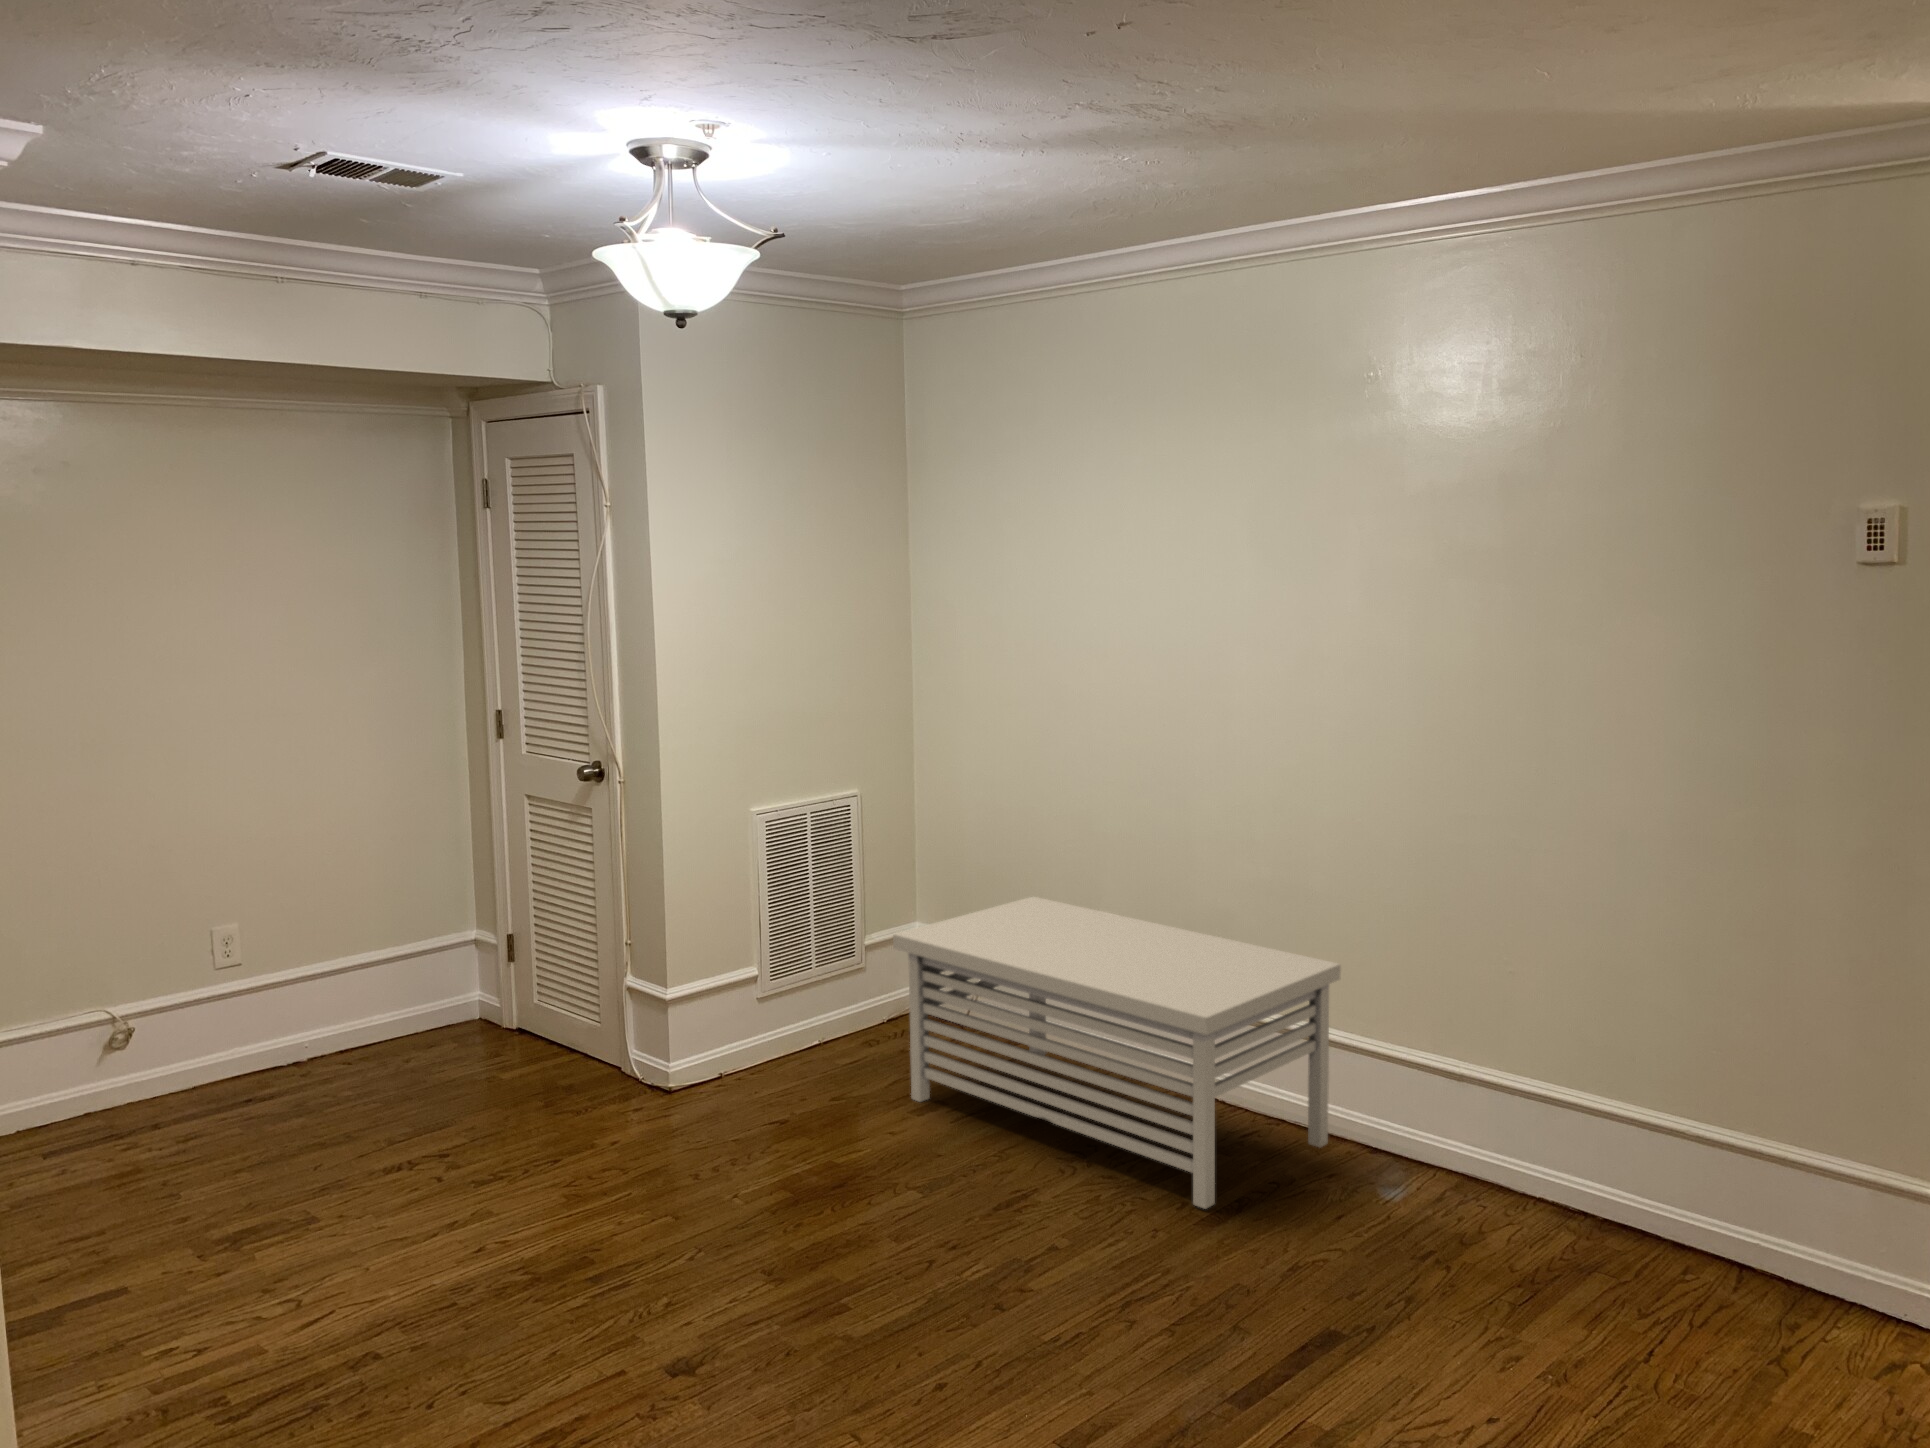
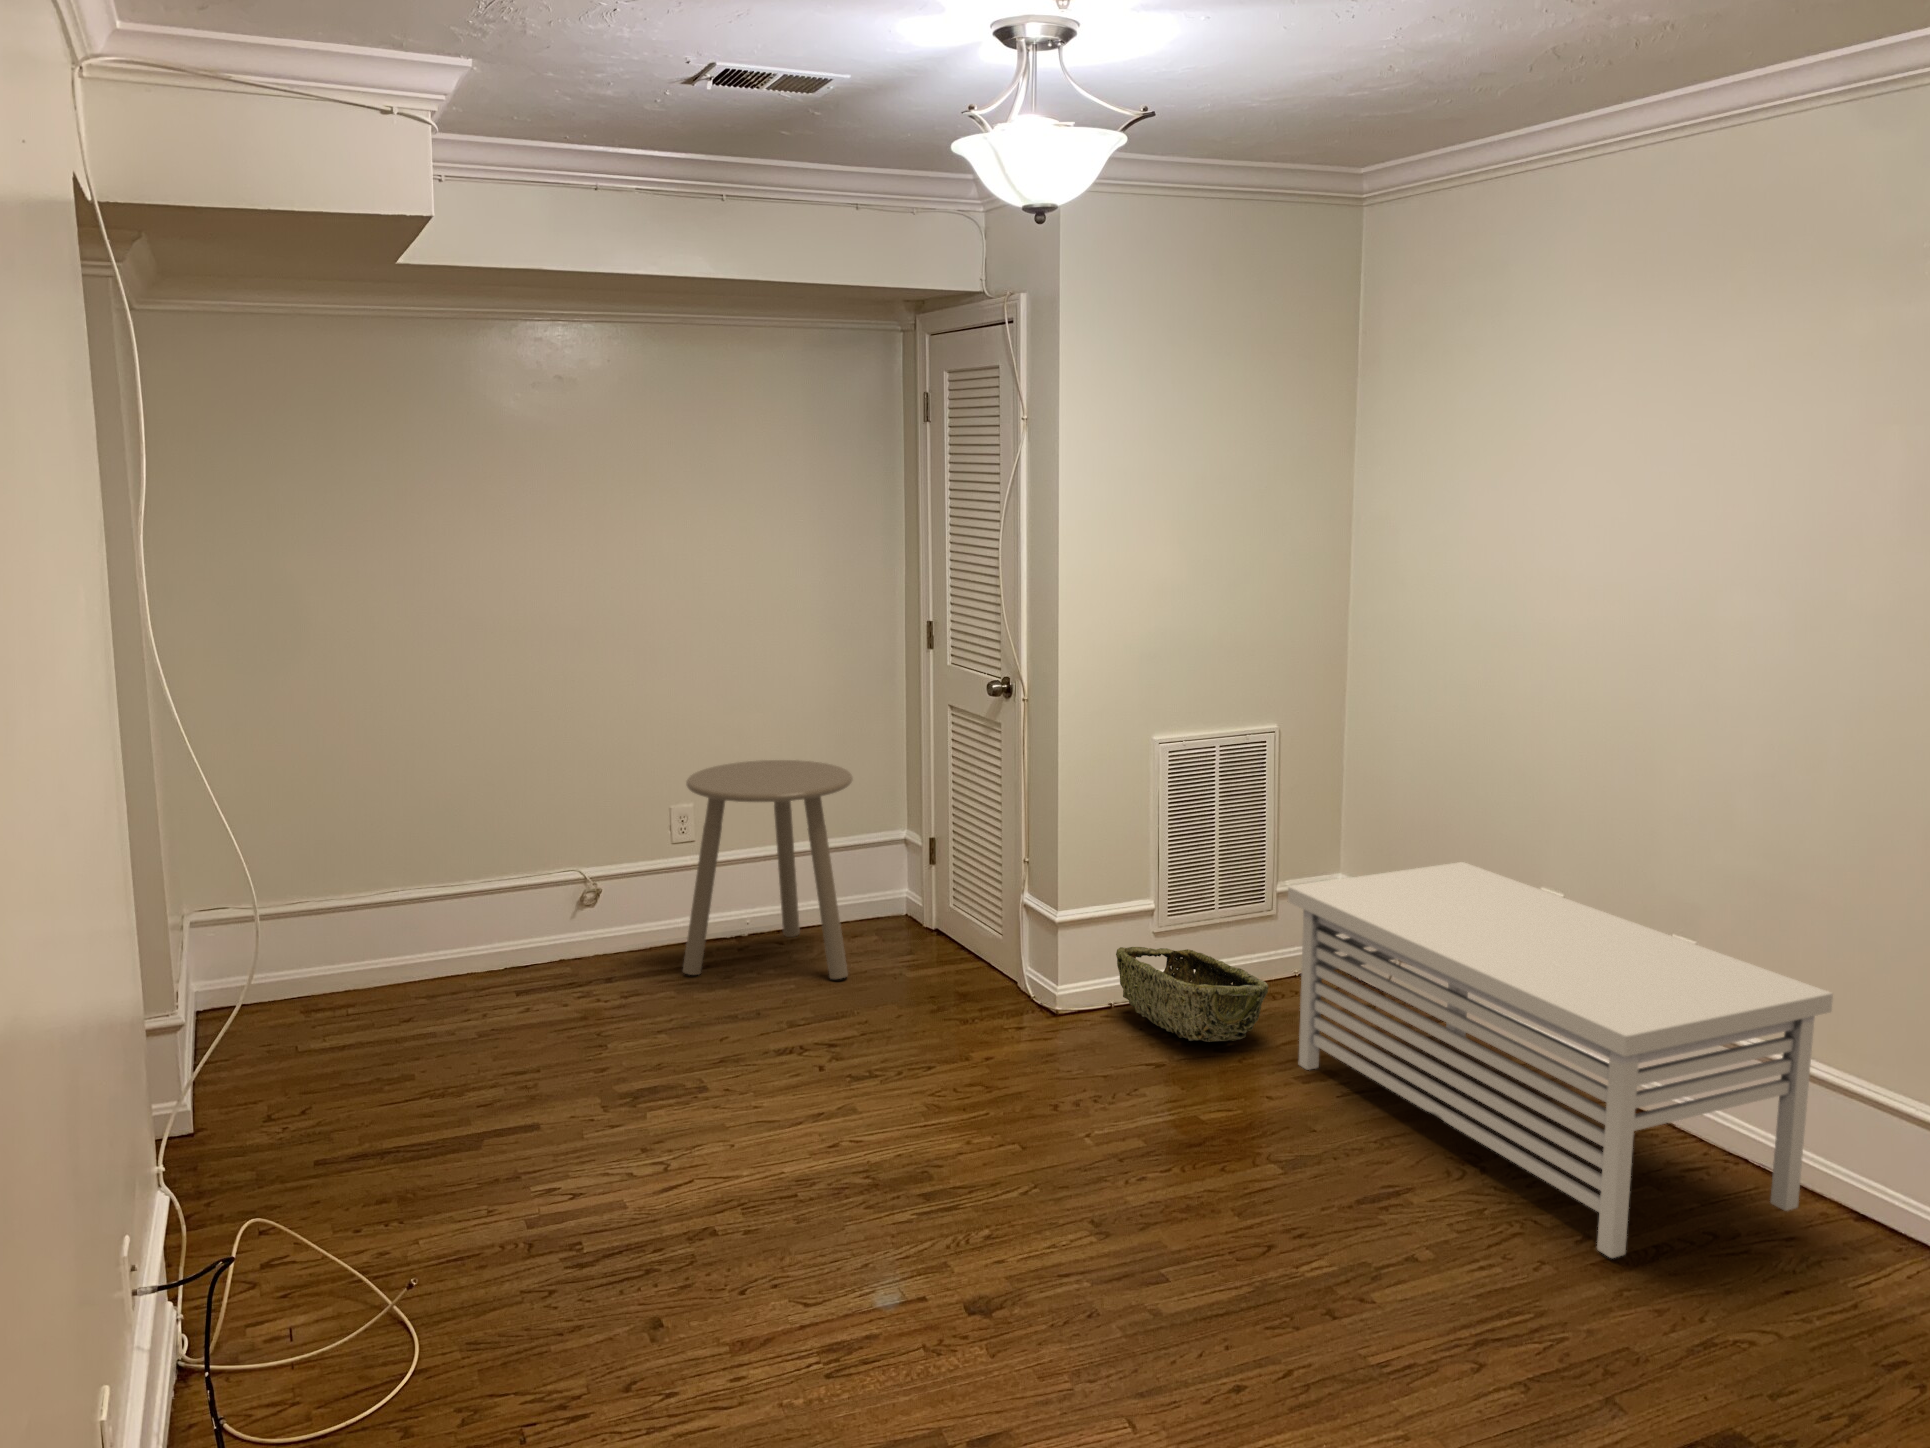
side table: none [238,866,439,1111] -> present [683,760,853,979]
woven basket: none [727,1009,877,1093] -> present [1116,947,1268,1042]

